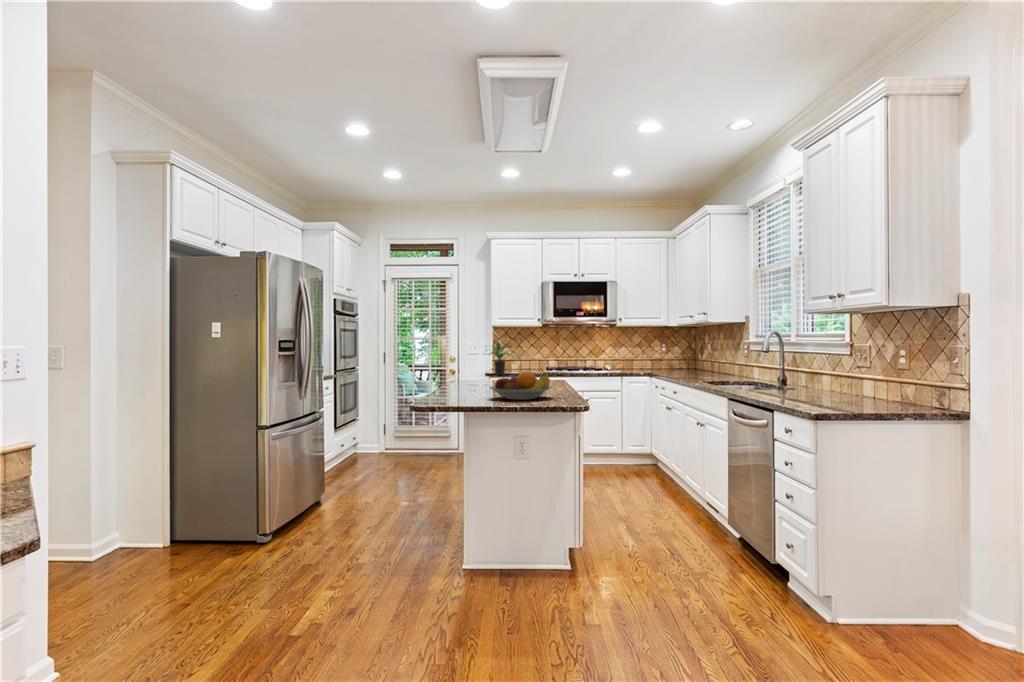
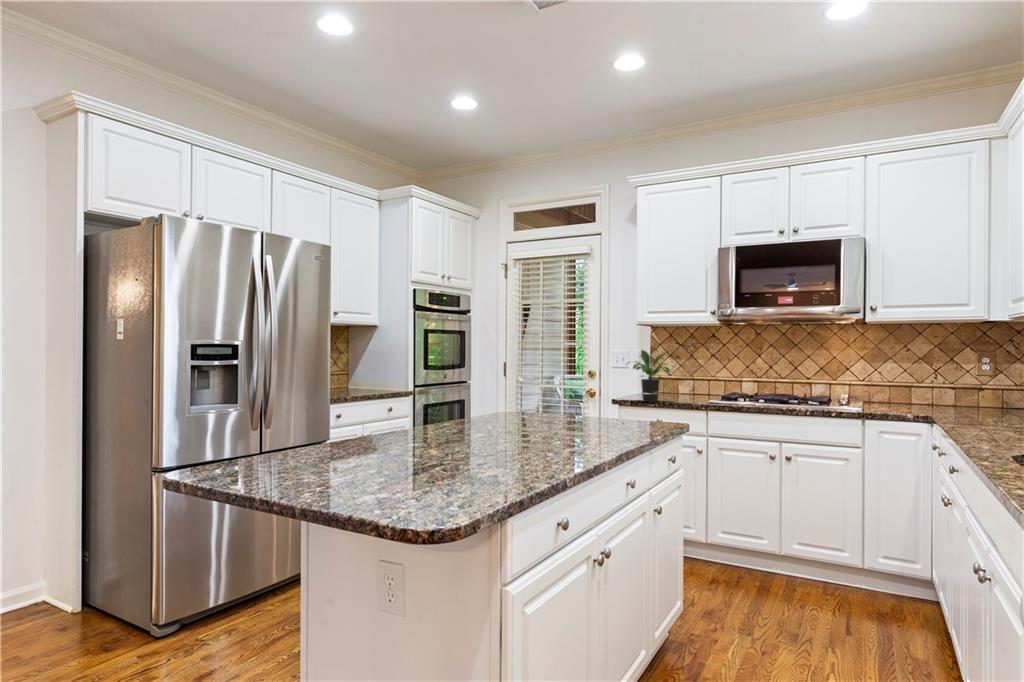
fruit bowl: present [489,372,551,400] -> none [375,411,508,472]

